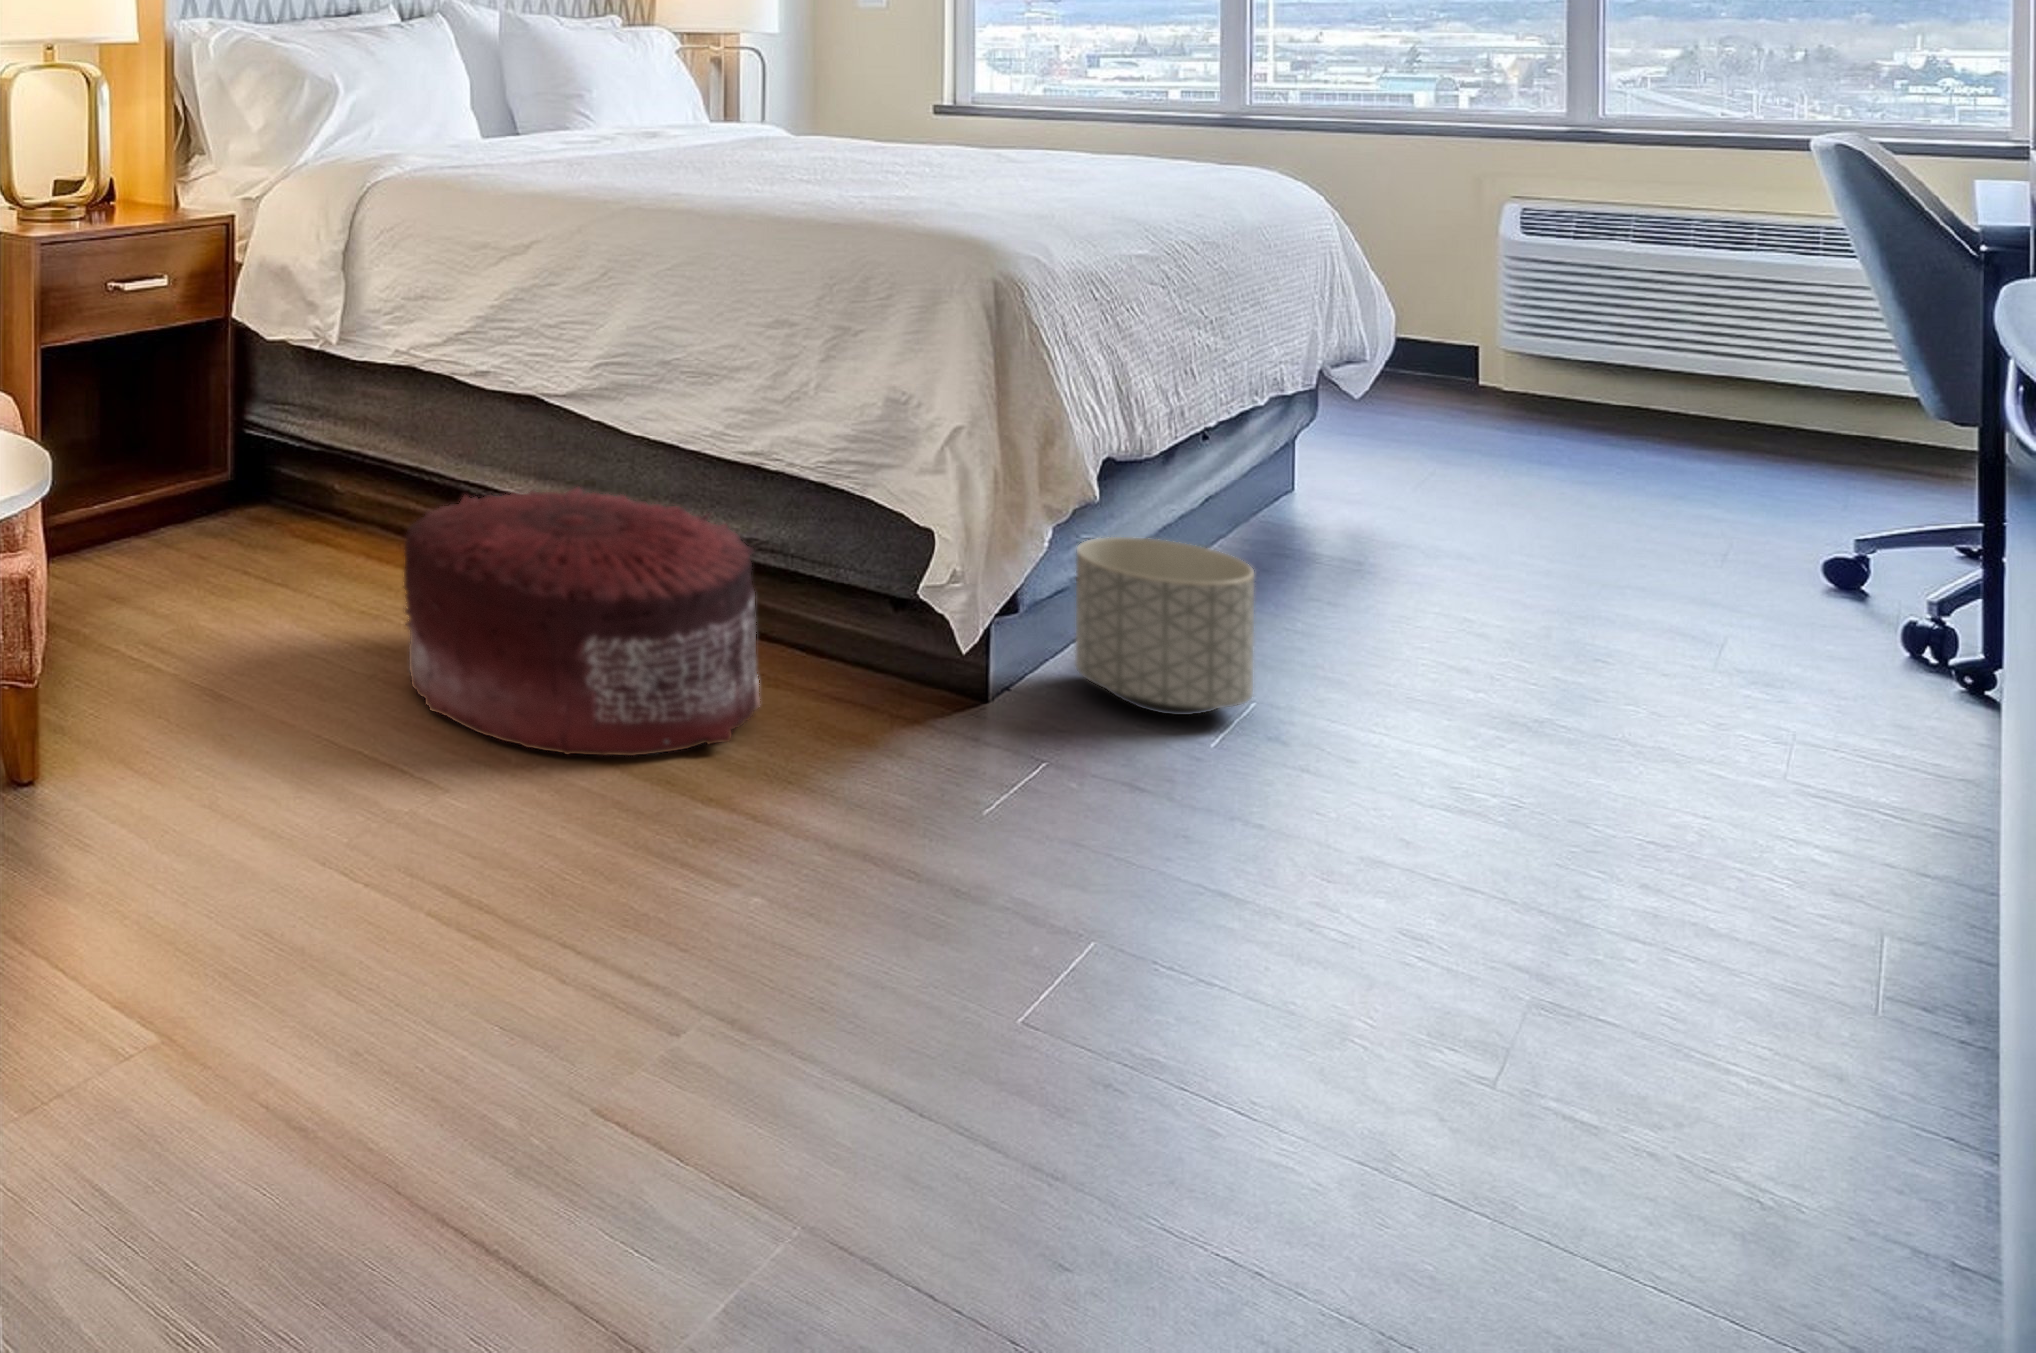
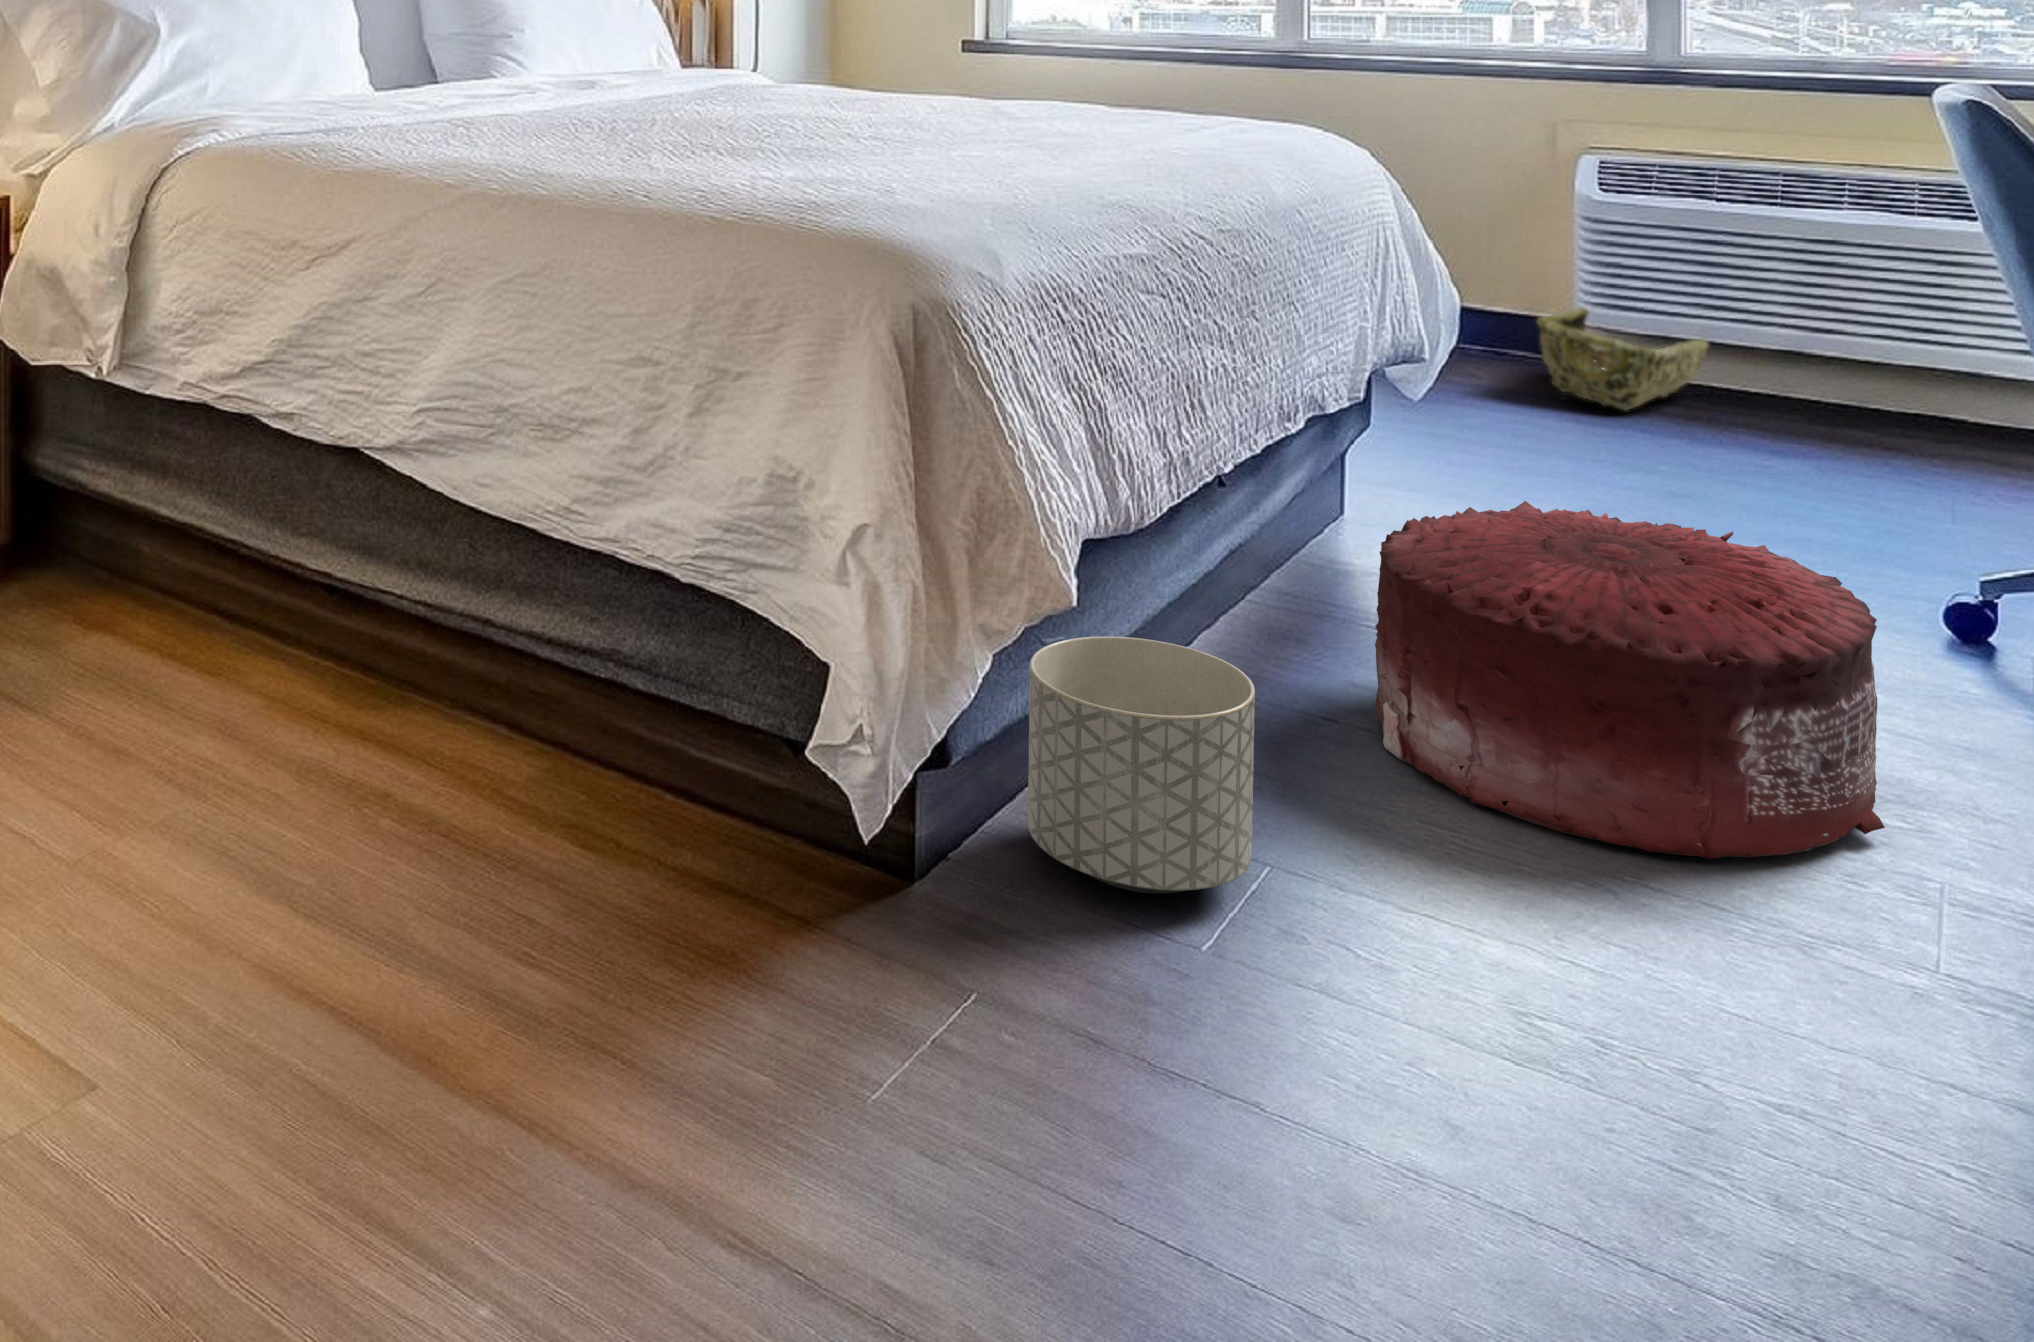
woven basket: none [1470,338,1638,427] -> present [1537,308,1710,410]
pouf: present [404,487,760,756] -> present [1375,501,1885,859]

